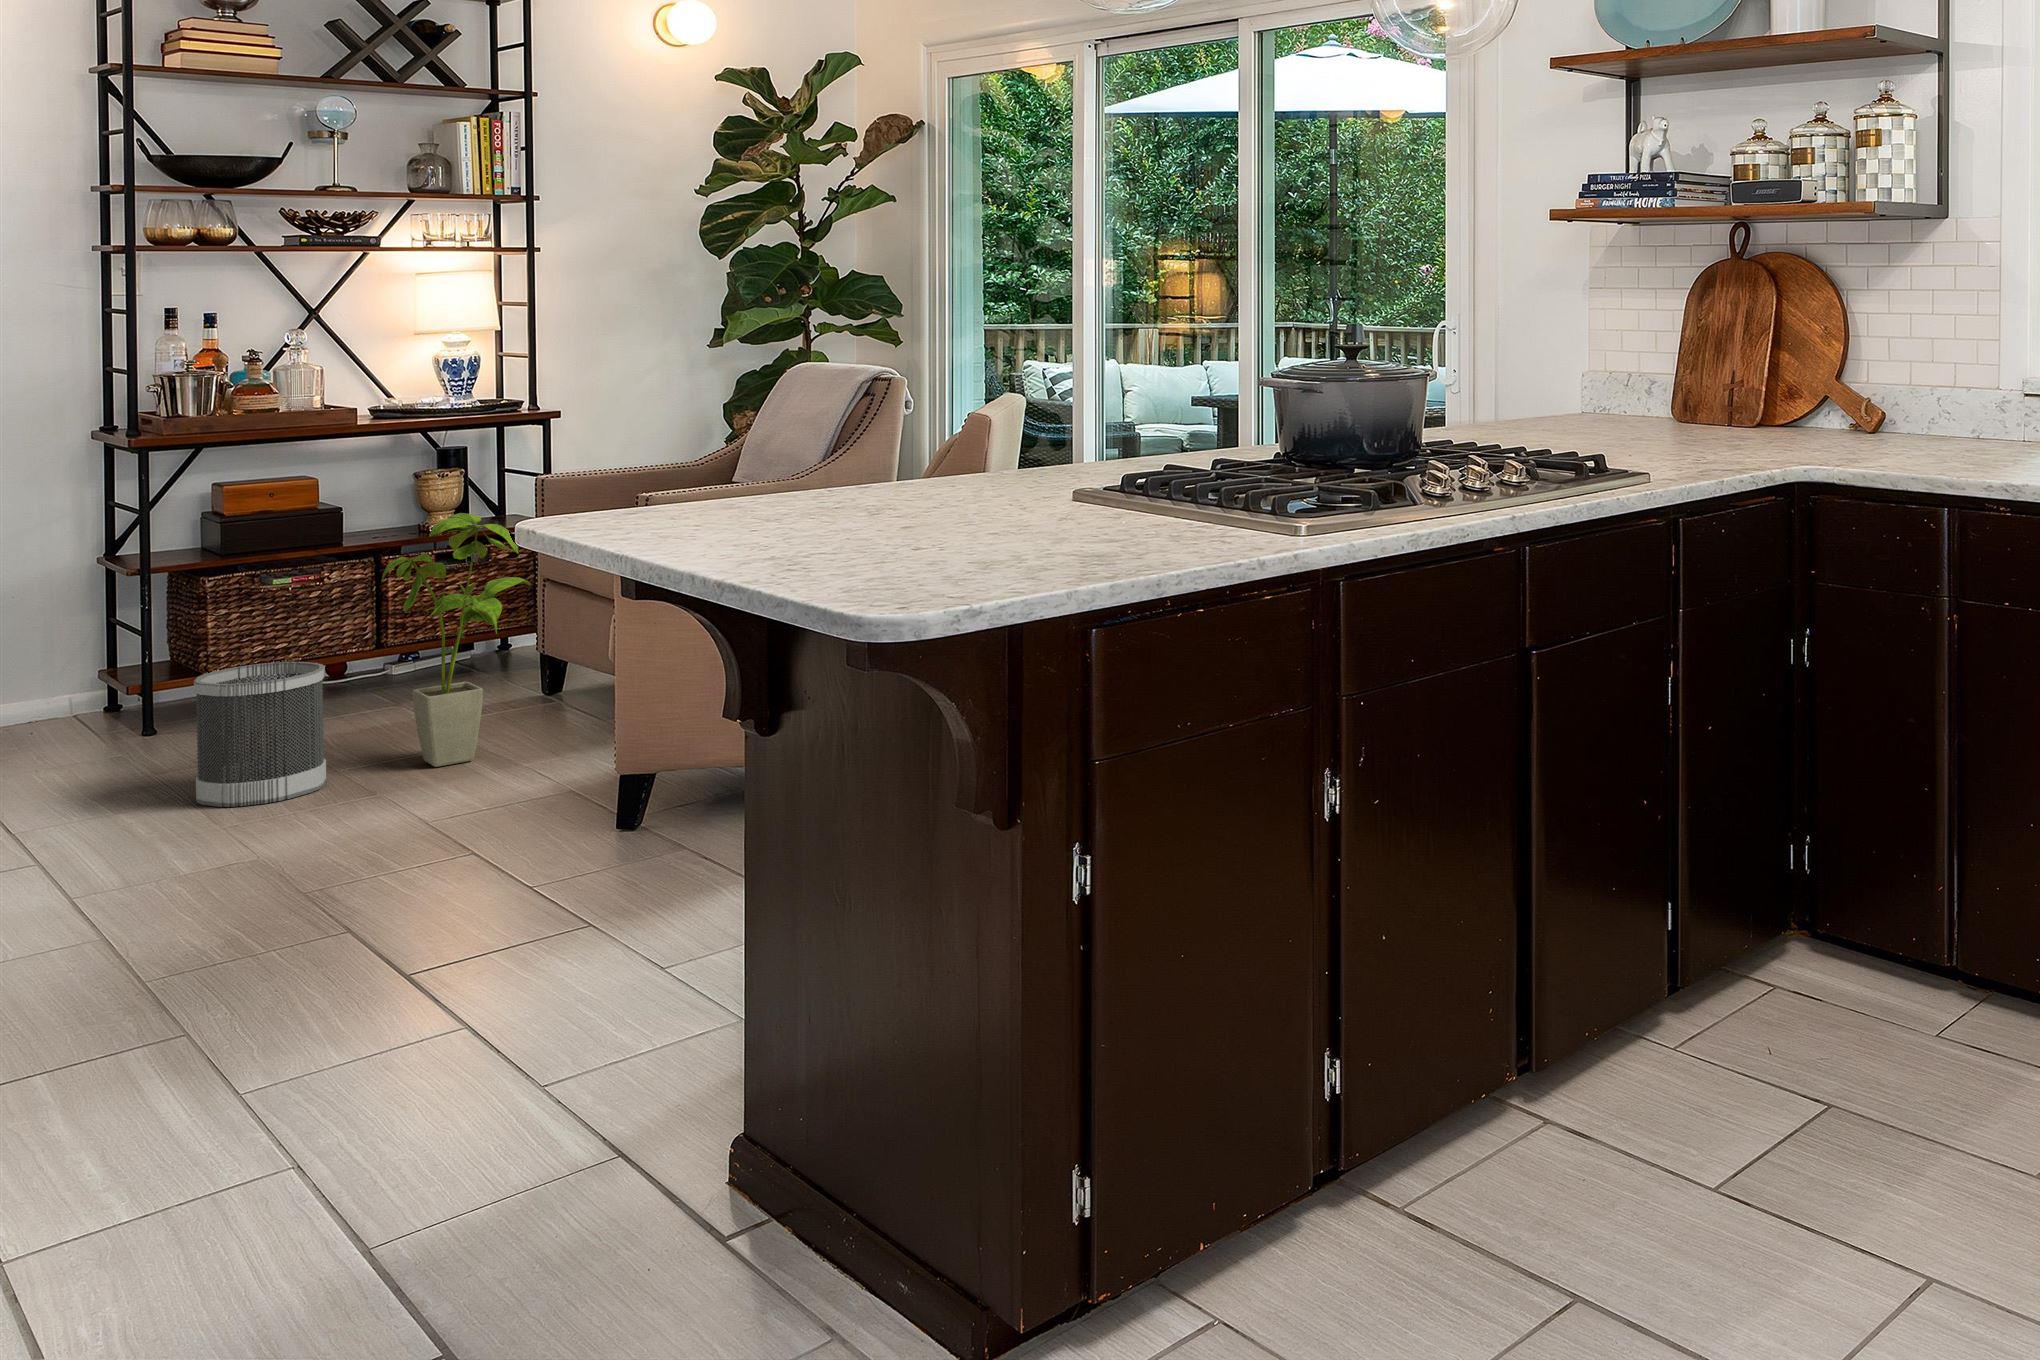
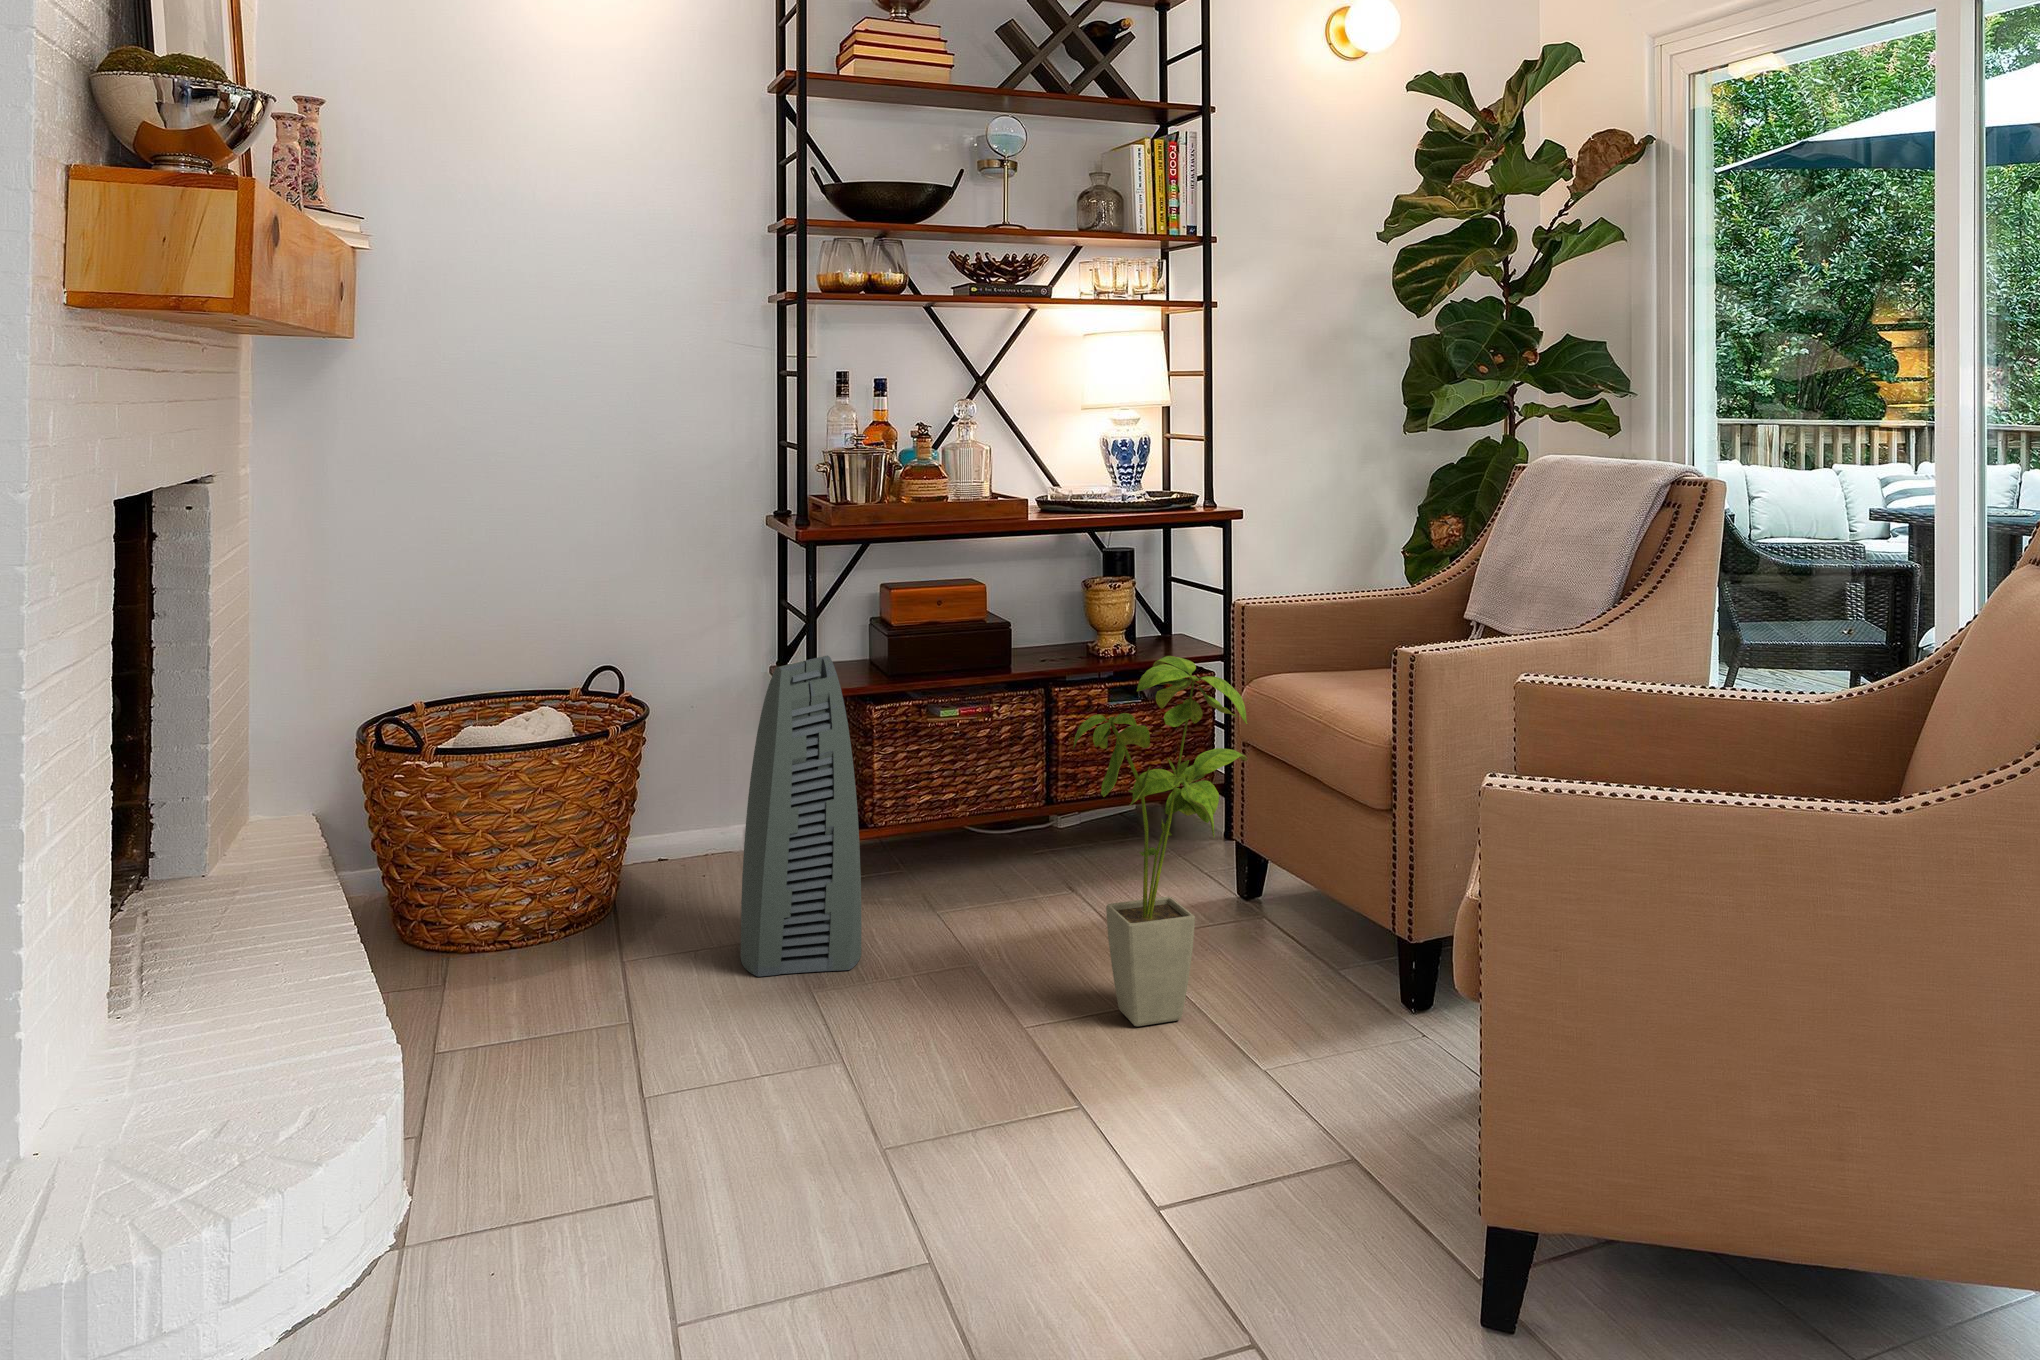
air purifier: none [83,534,200,778] -> present [741,655,861,977]
wastebasket: present [194,662,326,807] -> none [857,851,1007,1072]

